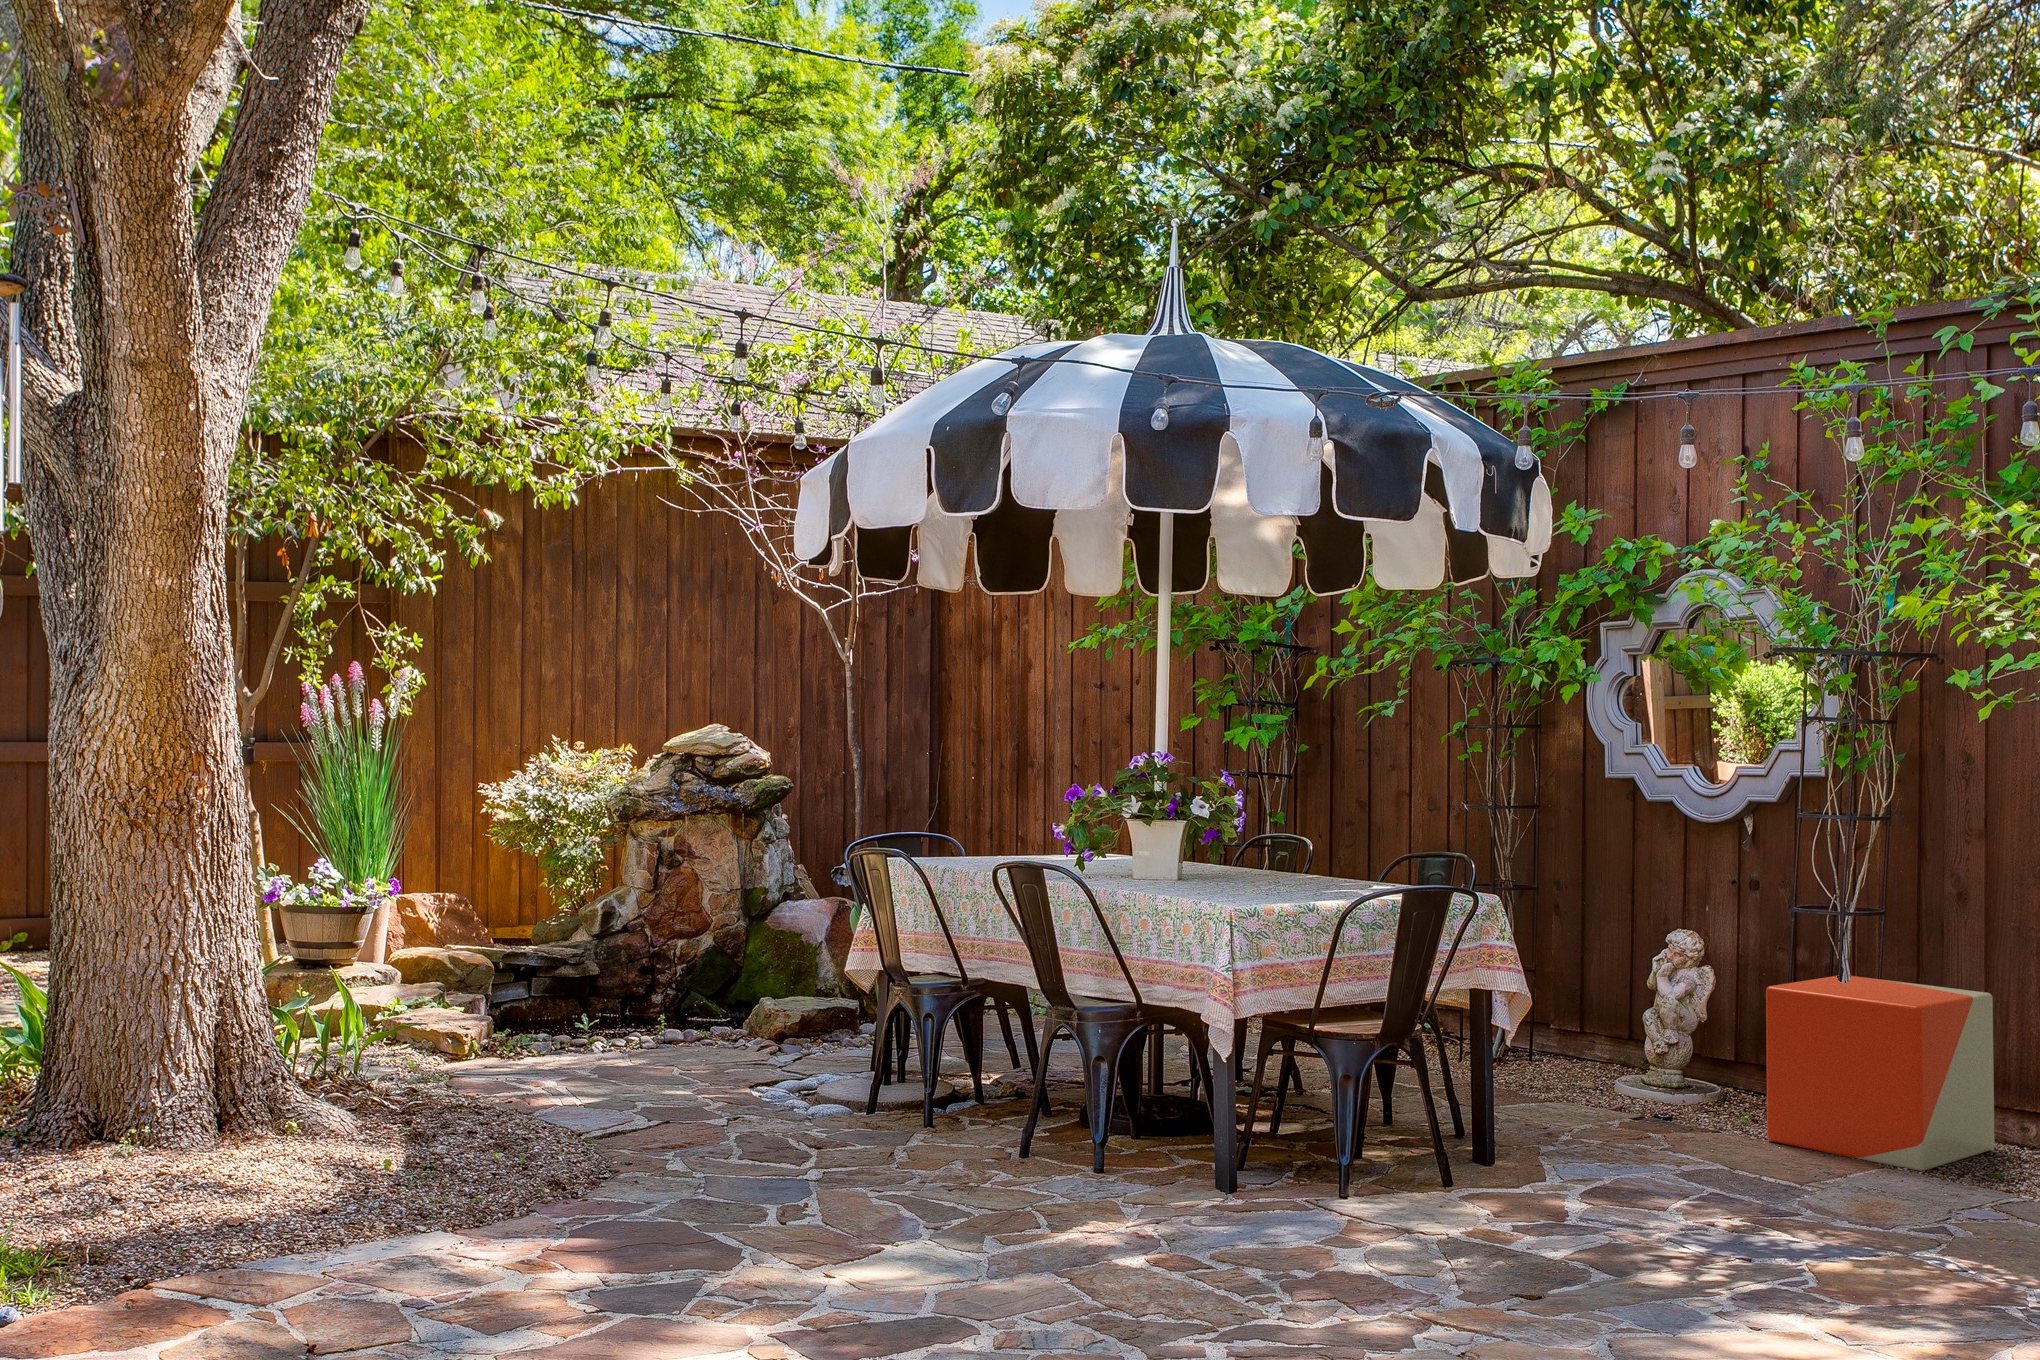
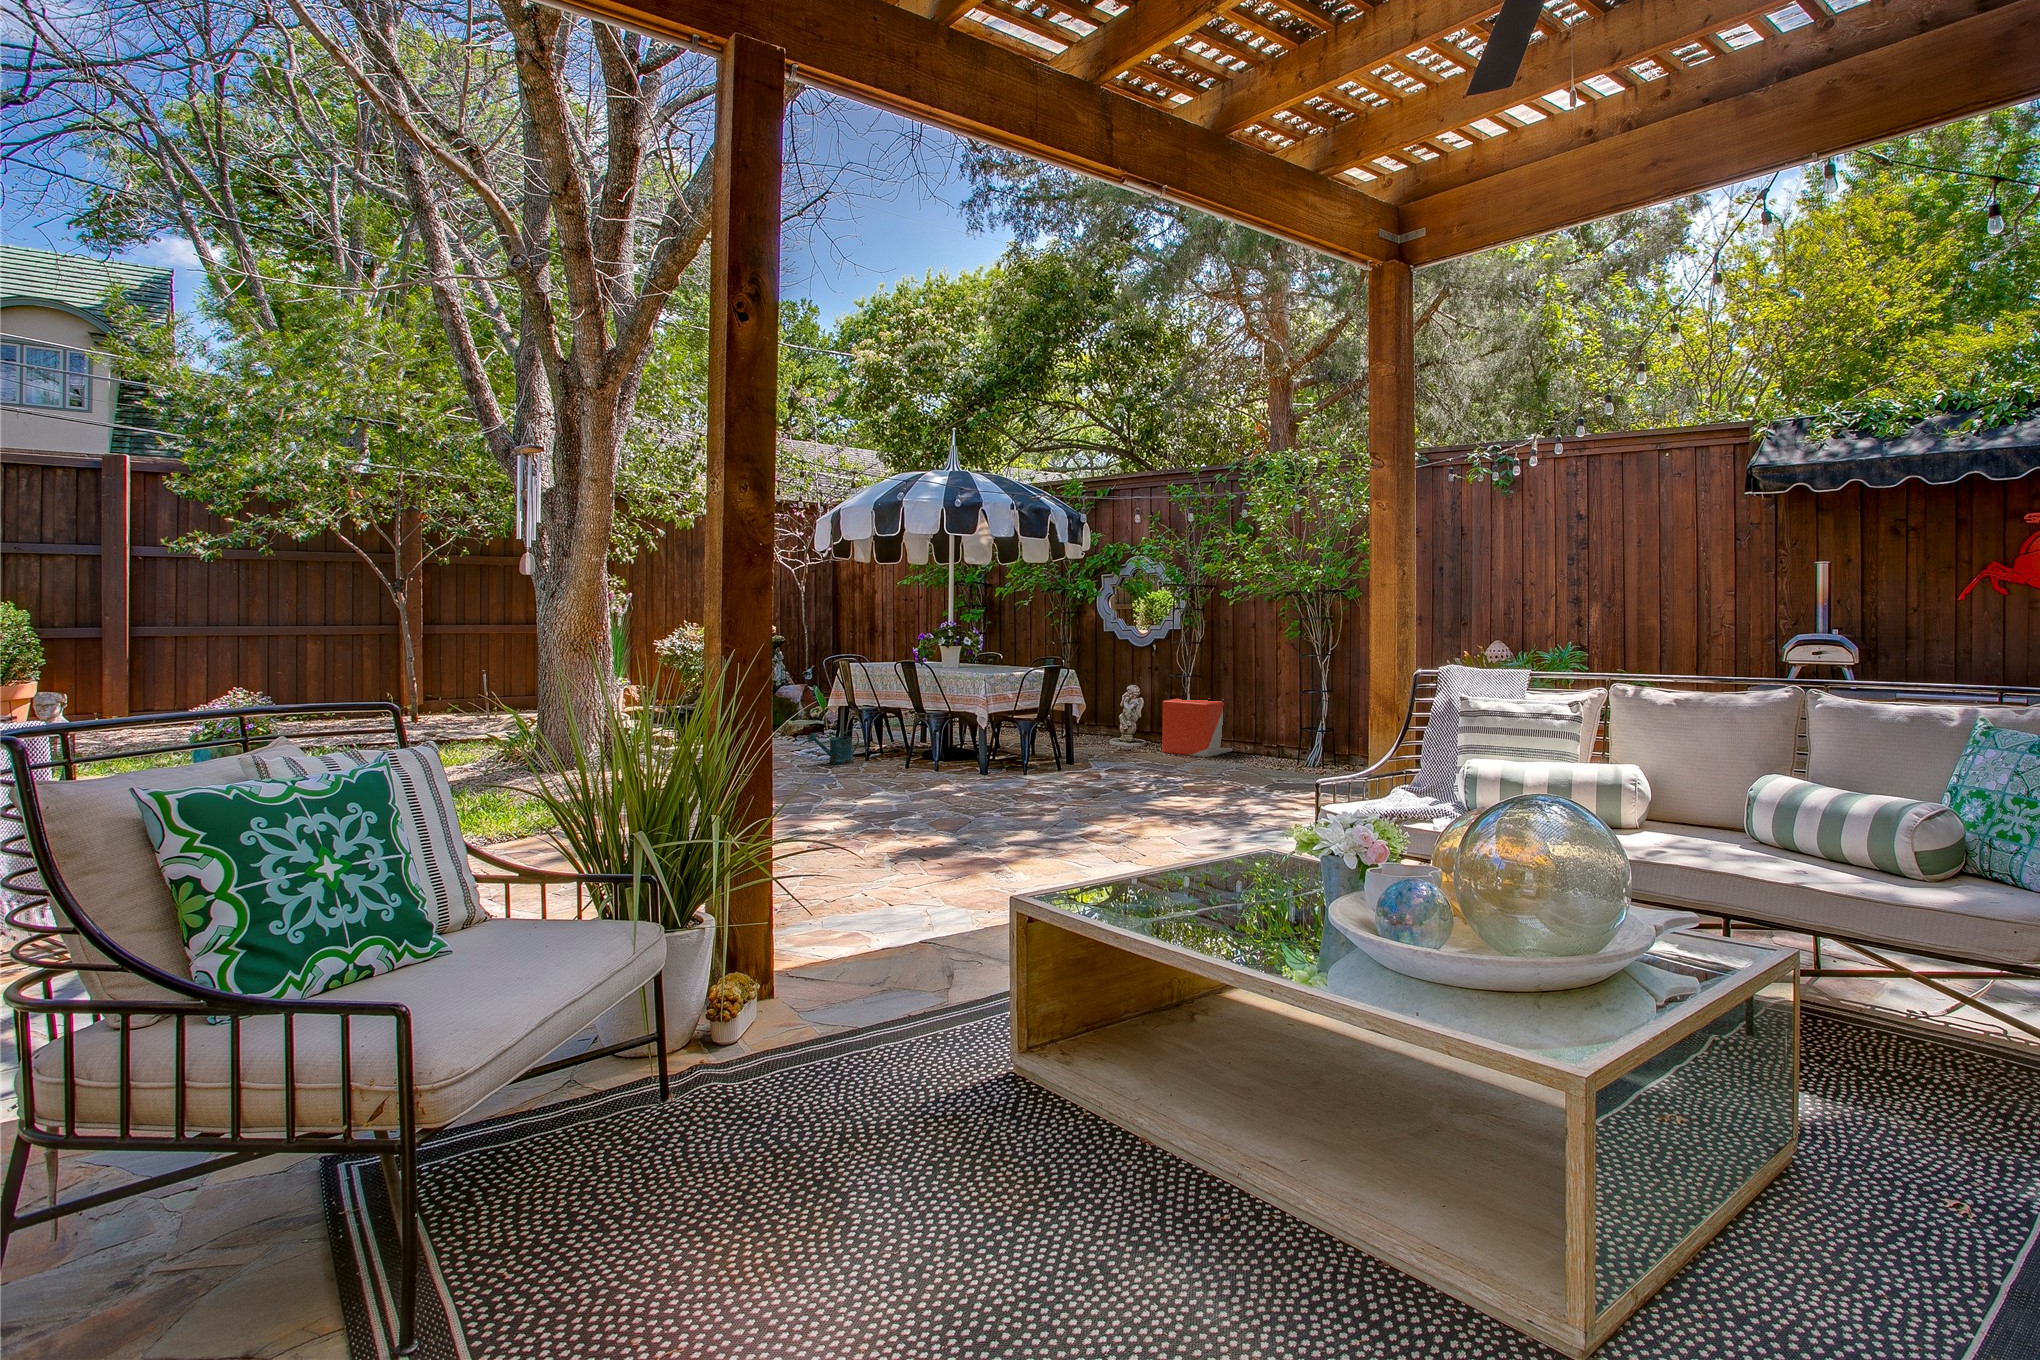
watering can: none [769,1037,903,1131] -> present [808,730,859,764]

